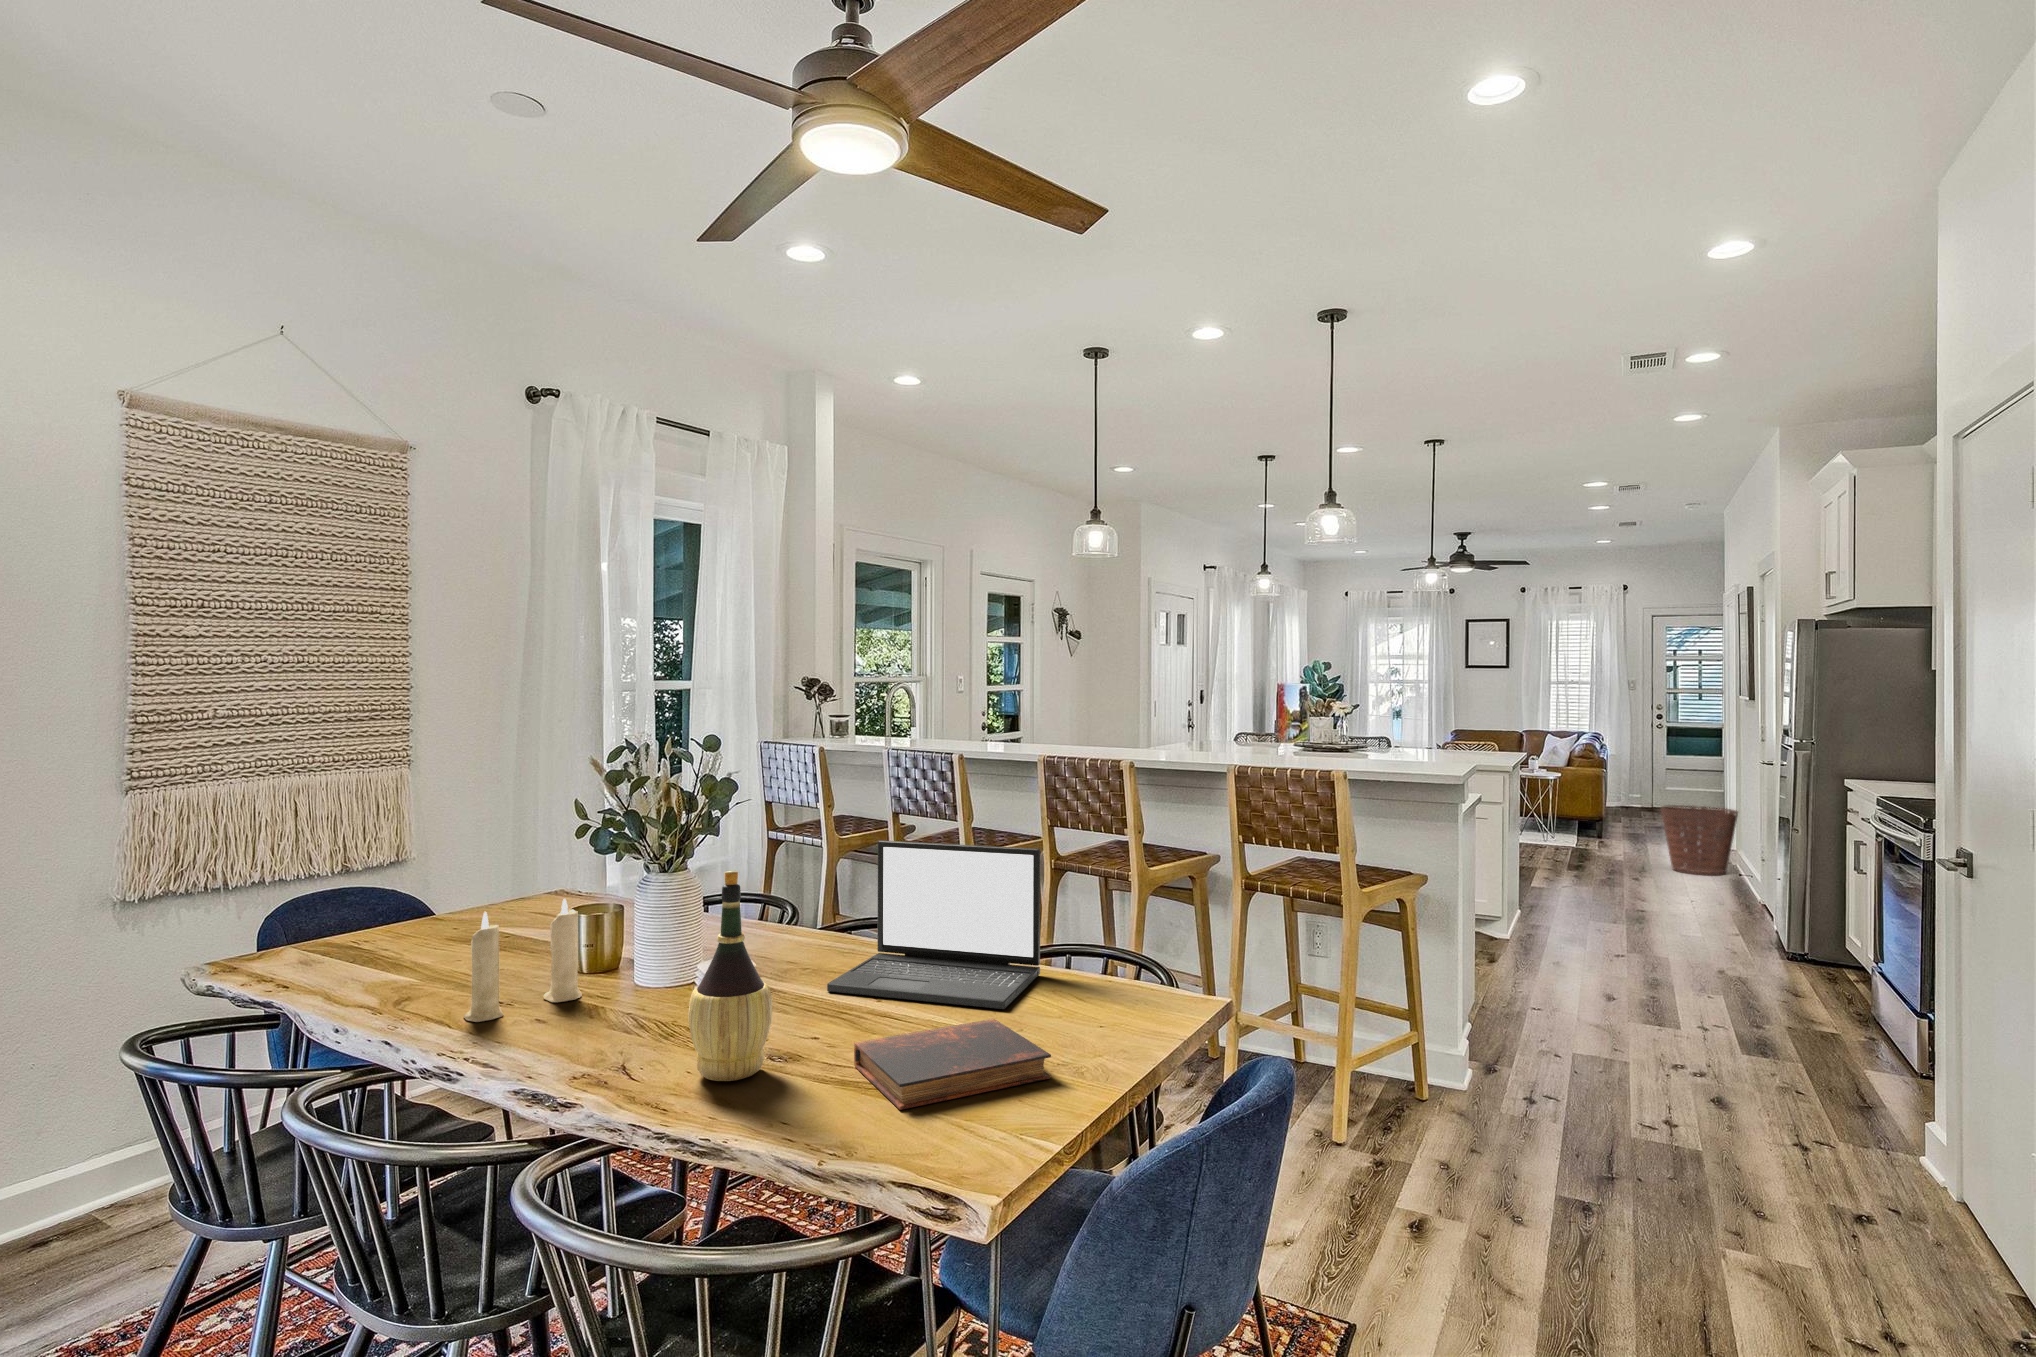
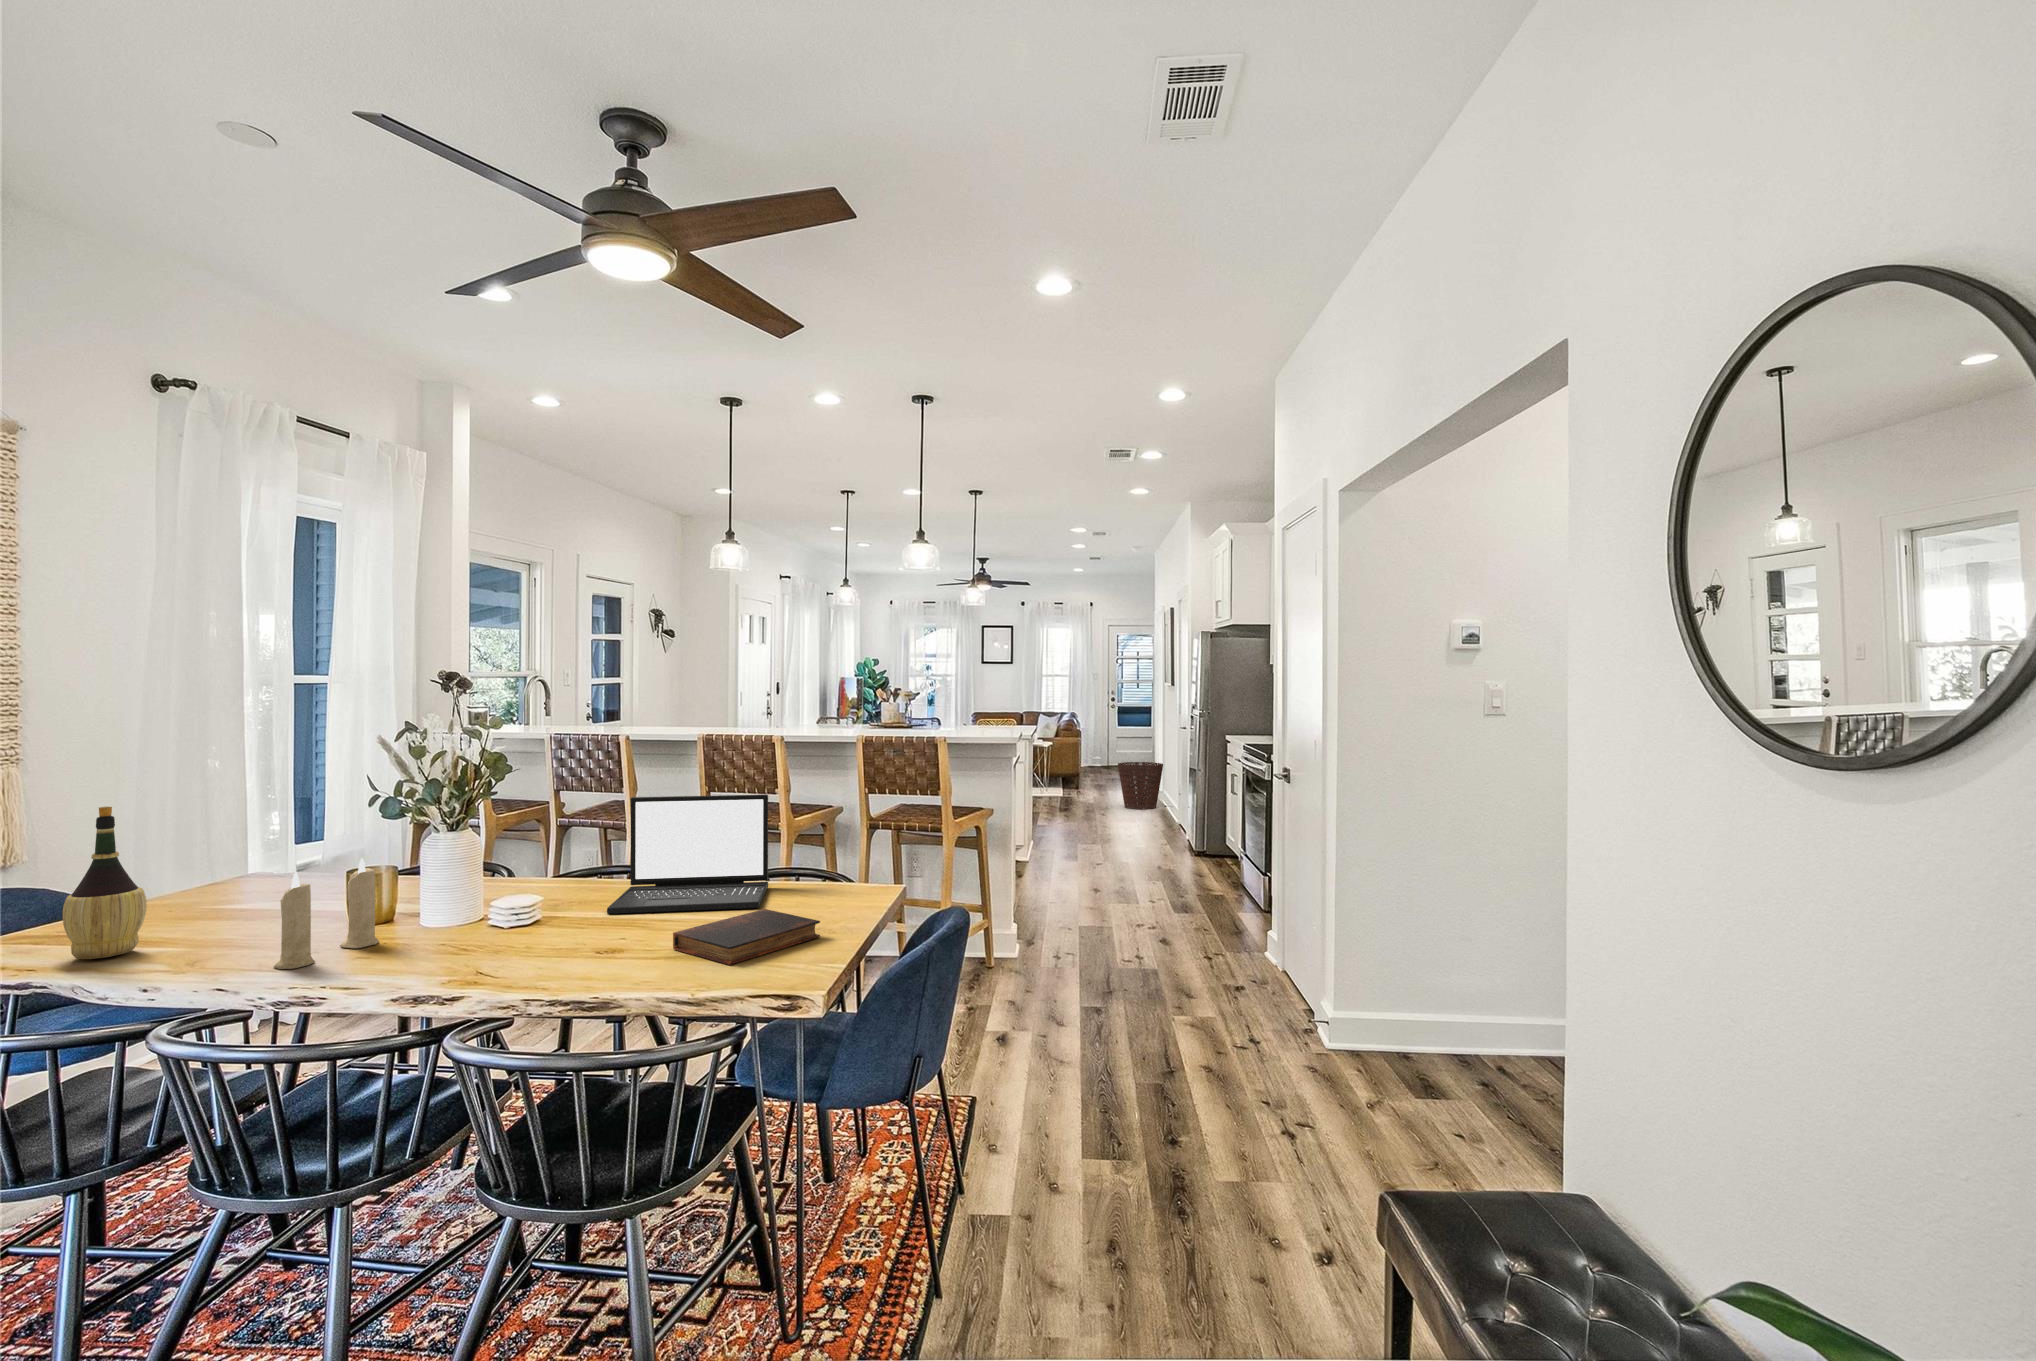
wine bottle: present [688,871,773,1081] -> present [63,806,147,959]

